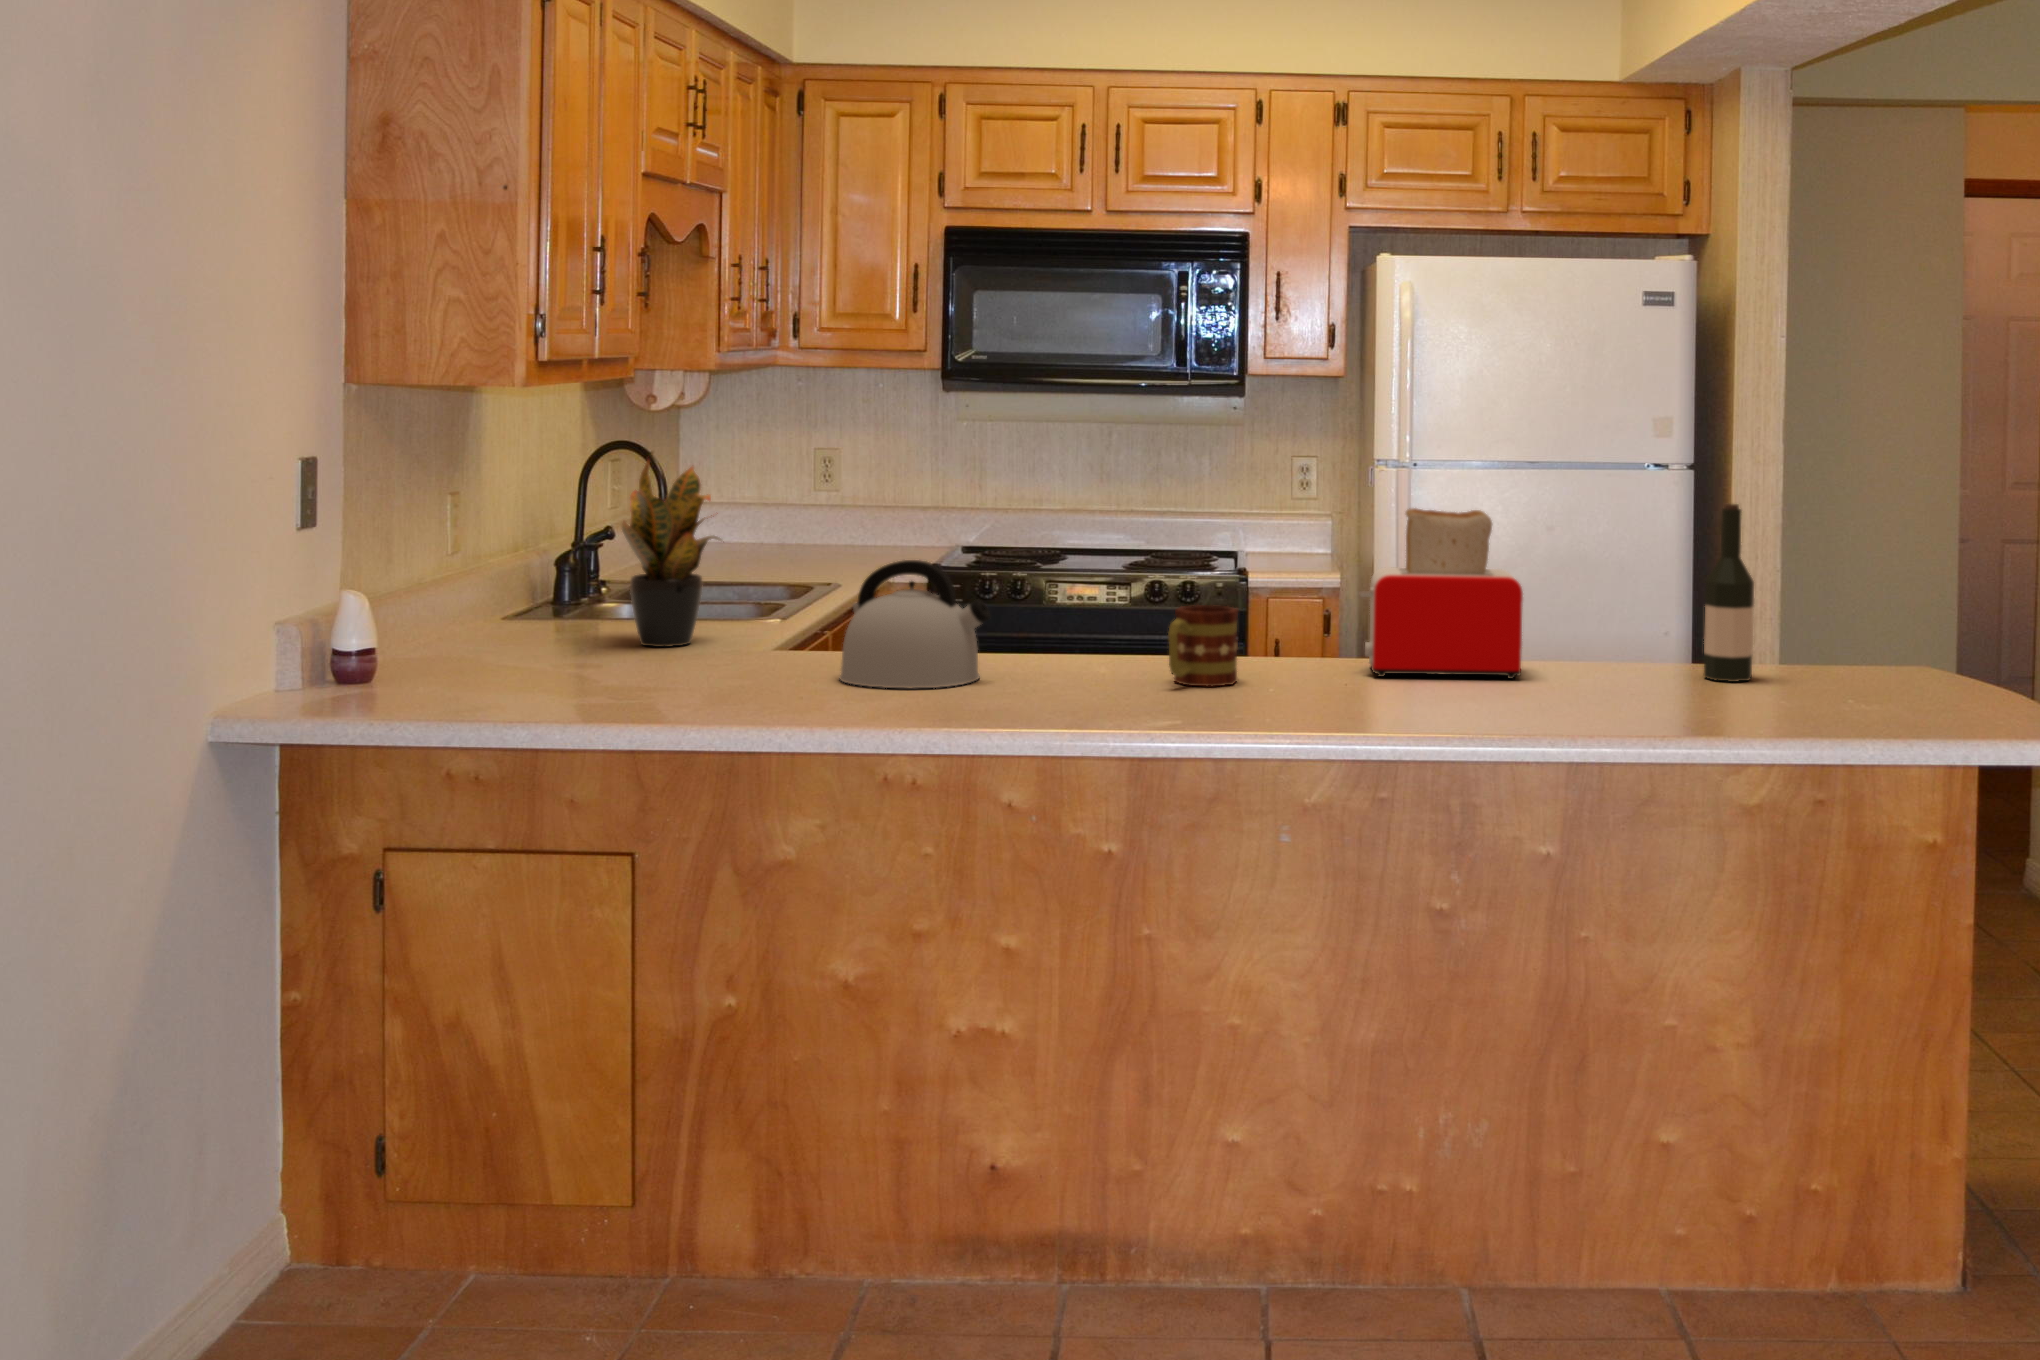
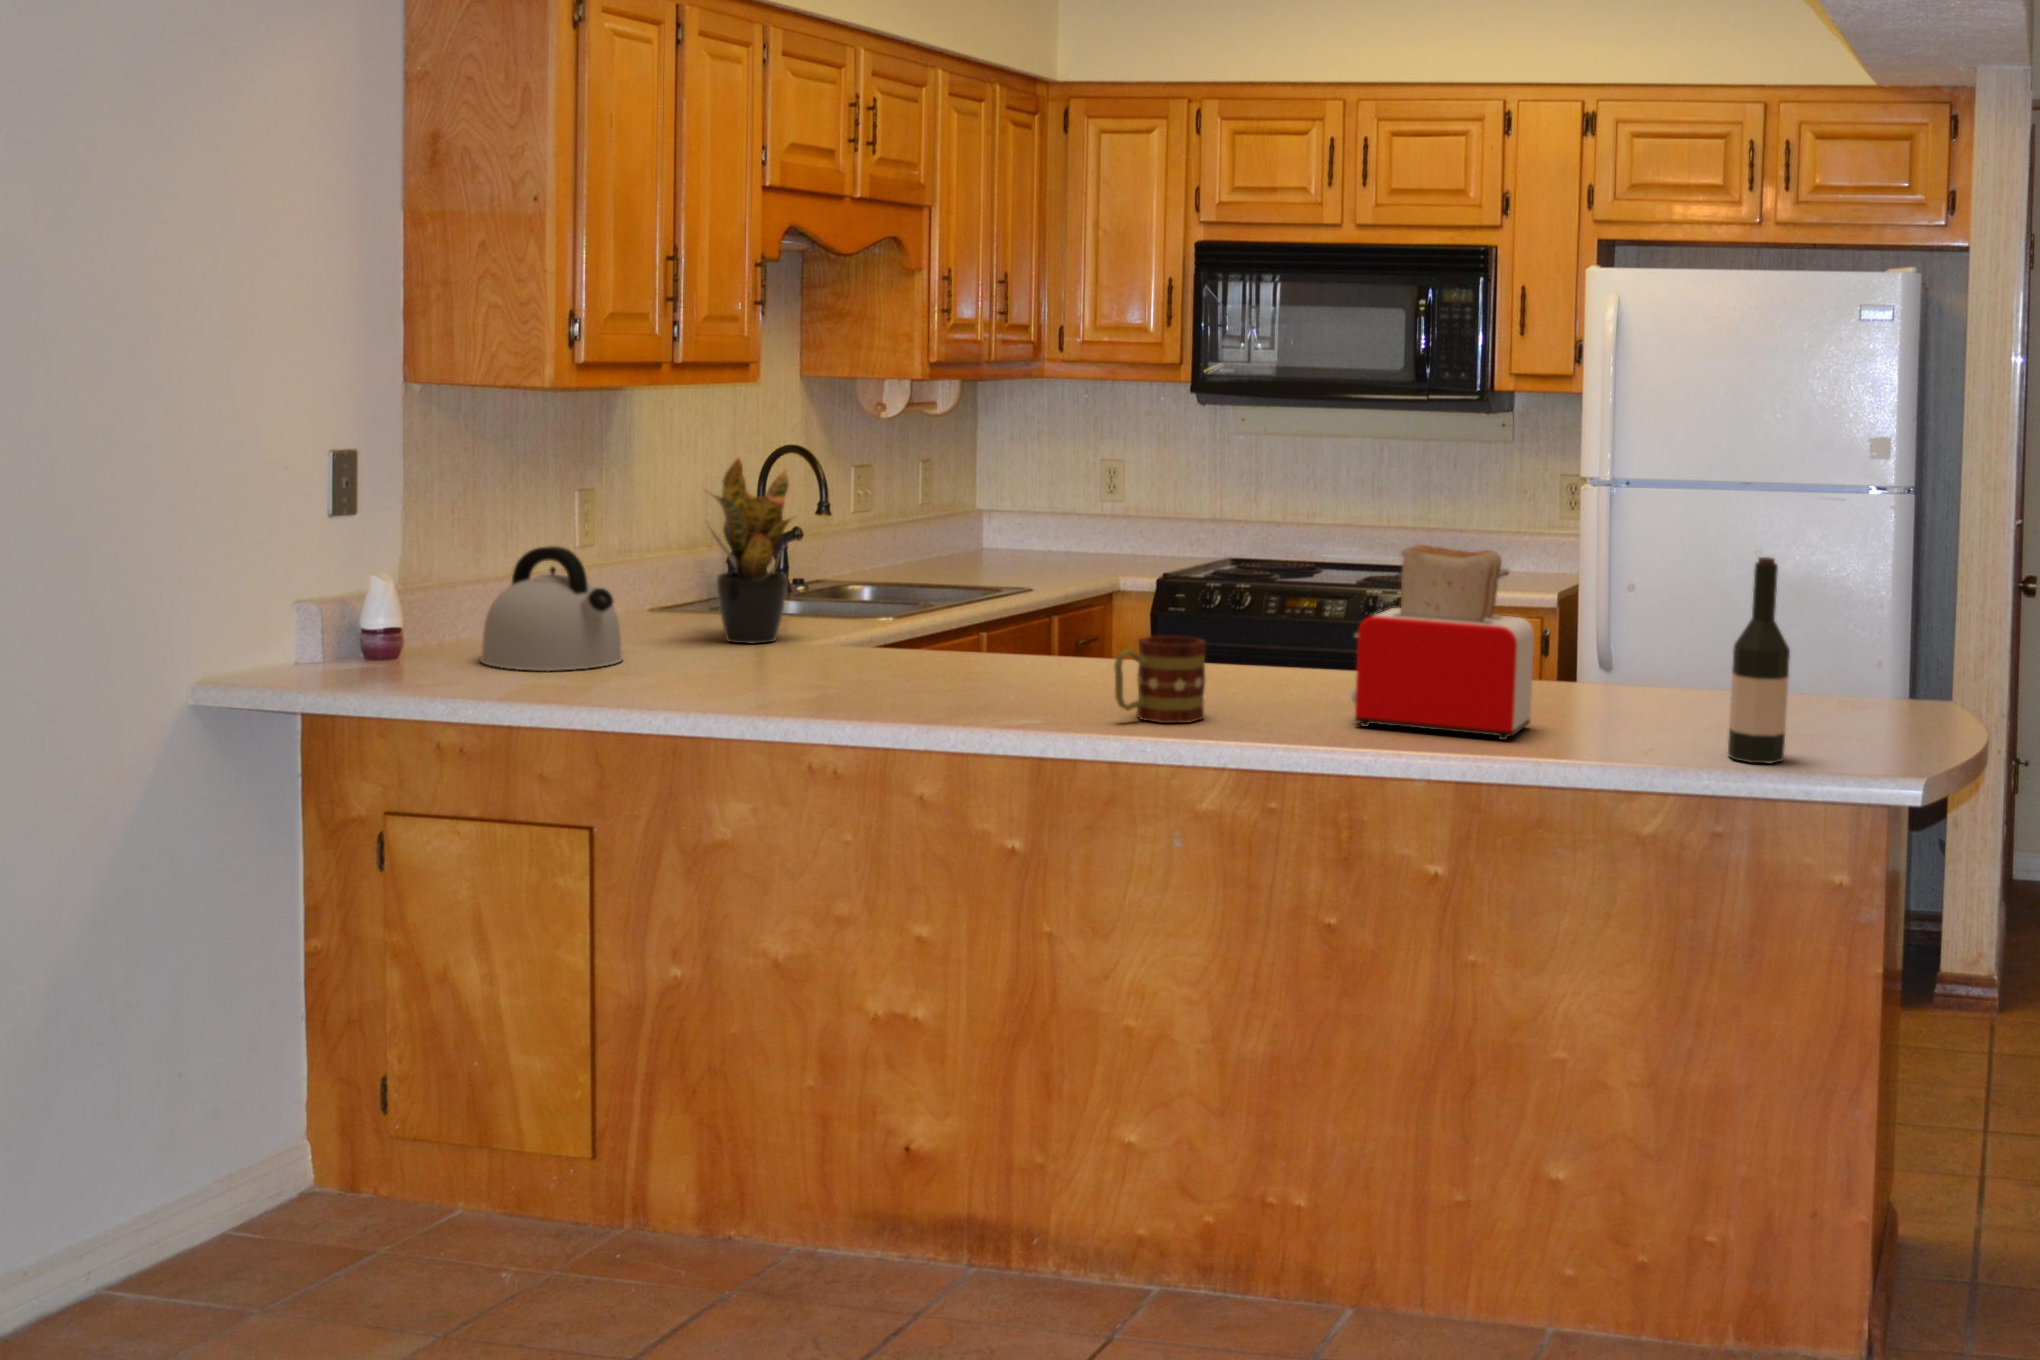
kettle: present [839,560,990,688] -> present [480,546,623,671]

